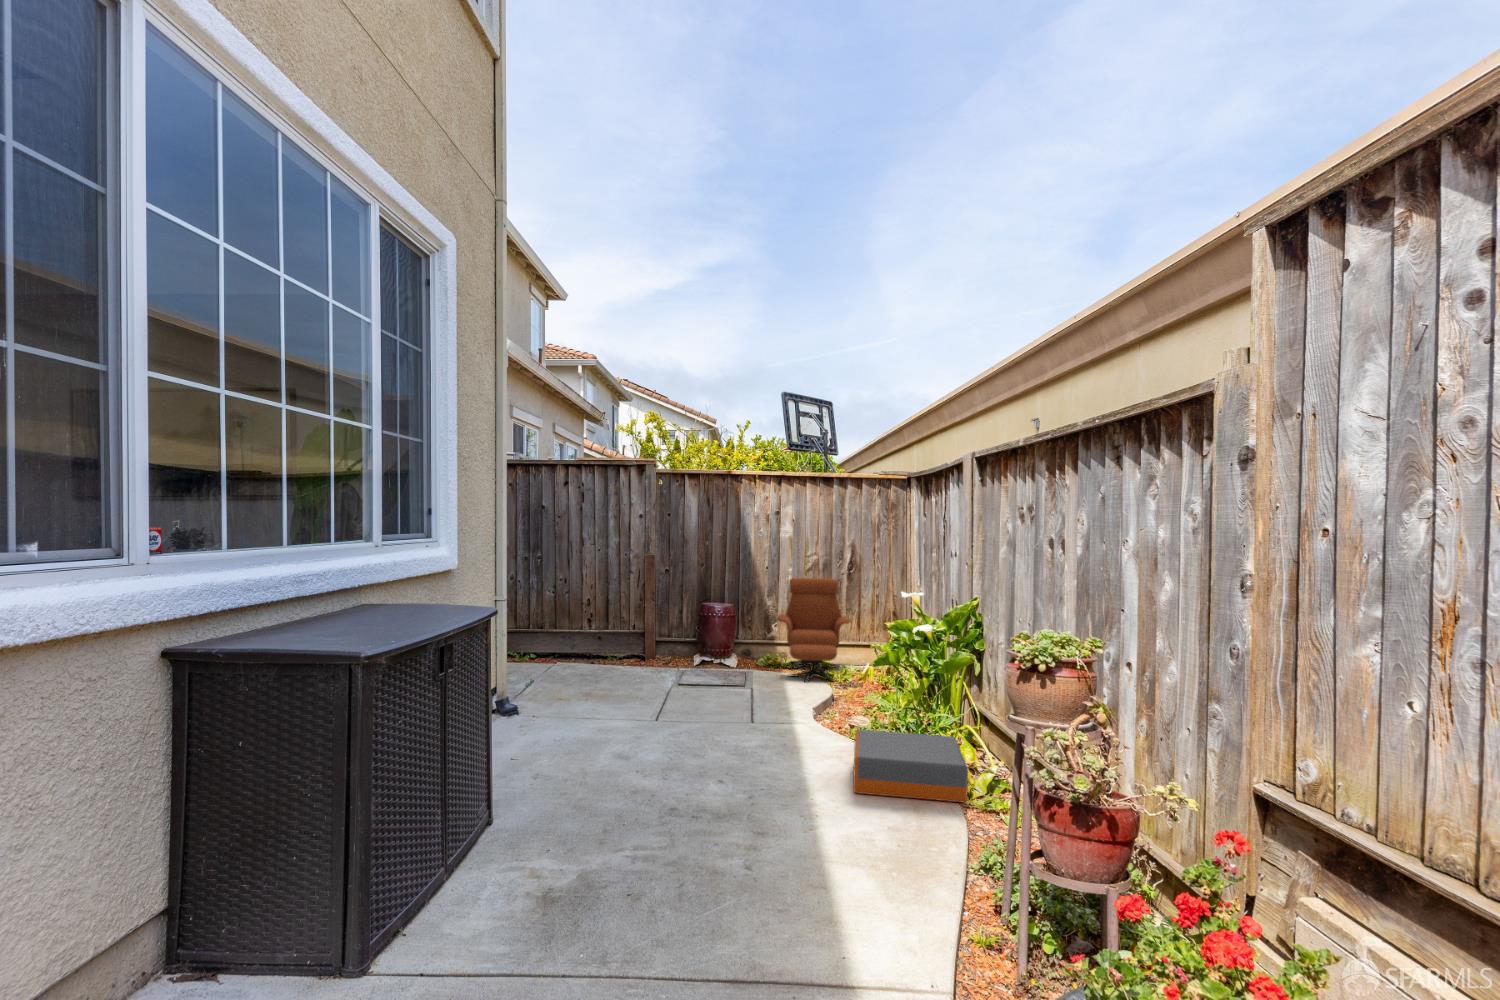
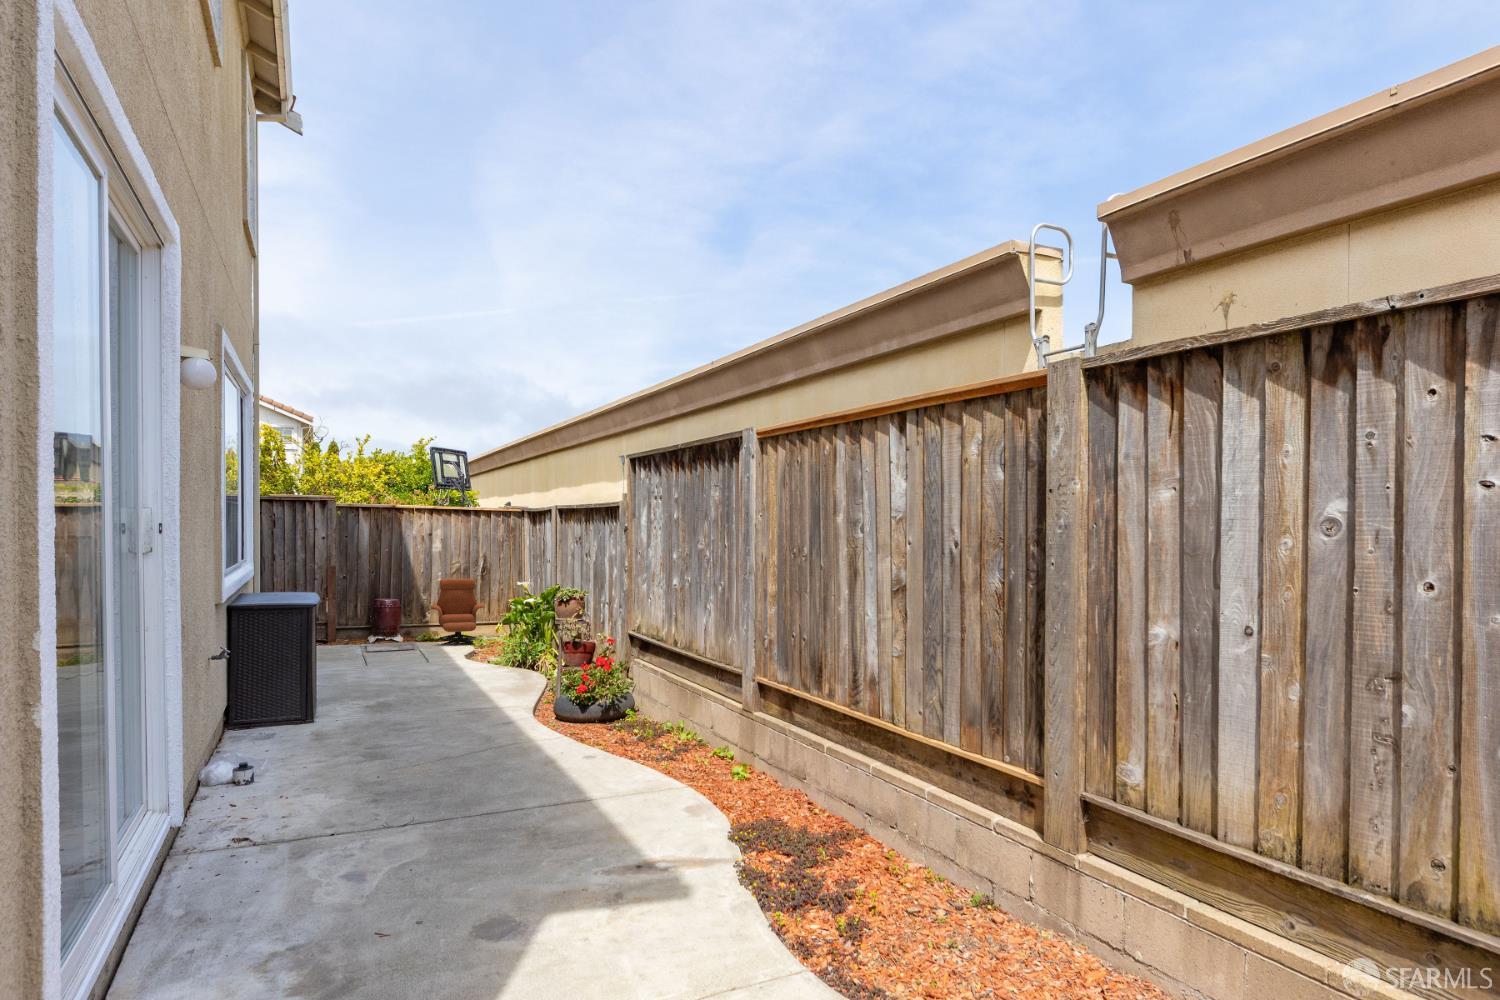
storage box: present [853,729,968,802] -> none [495,651,550,676]

